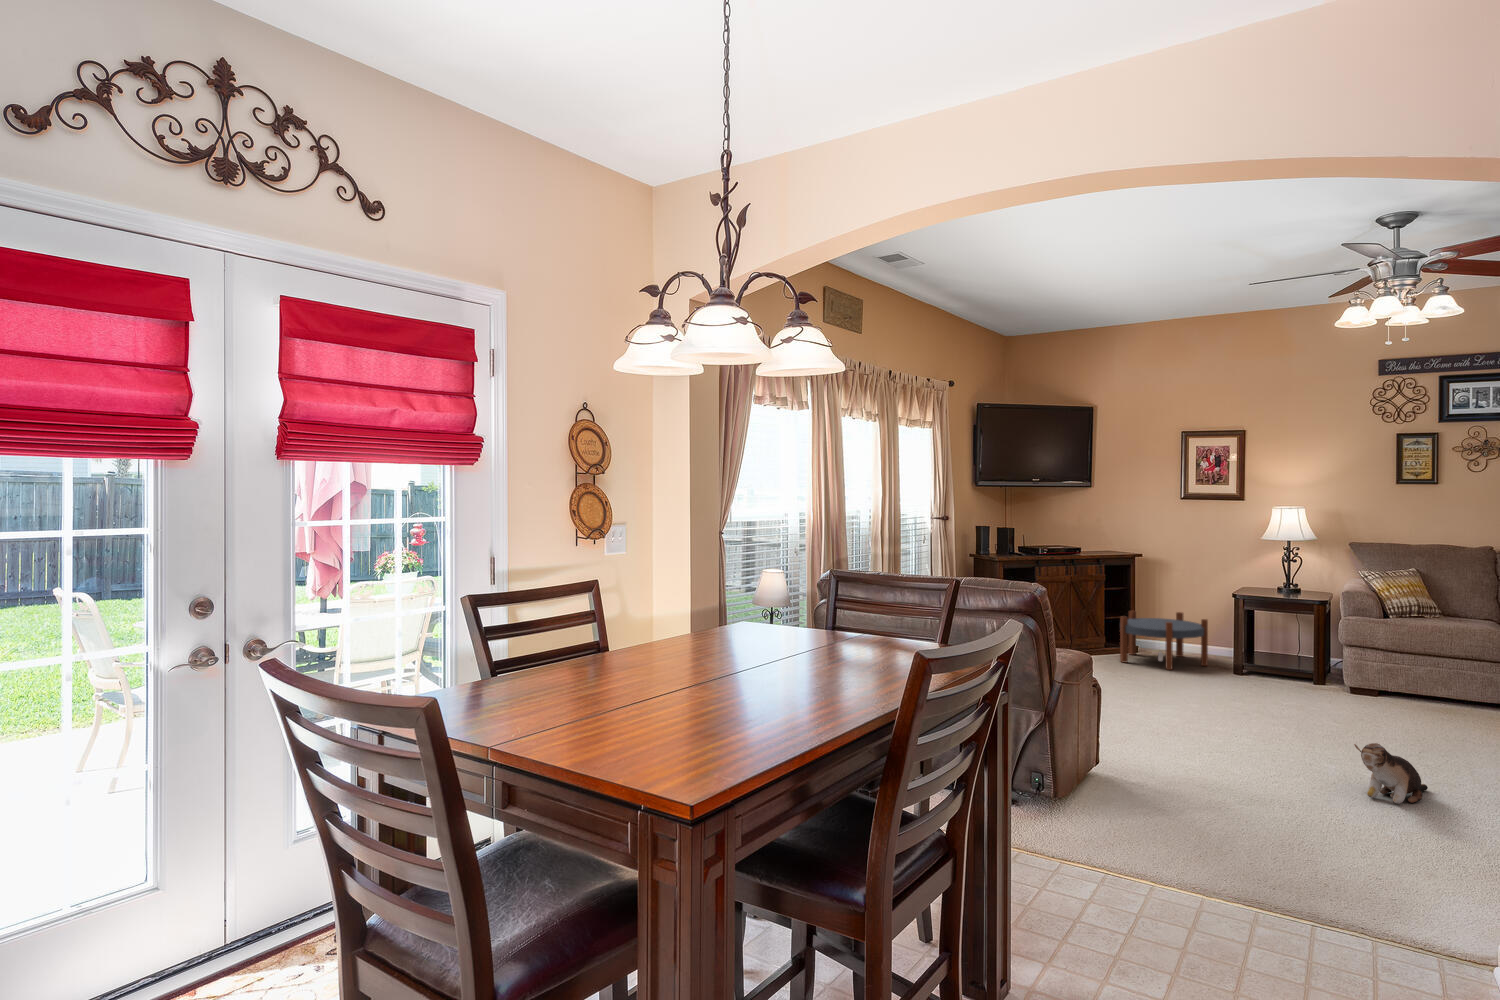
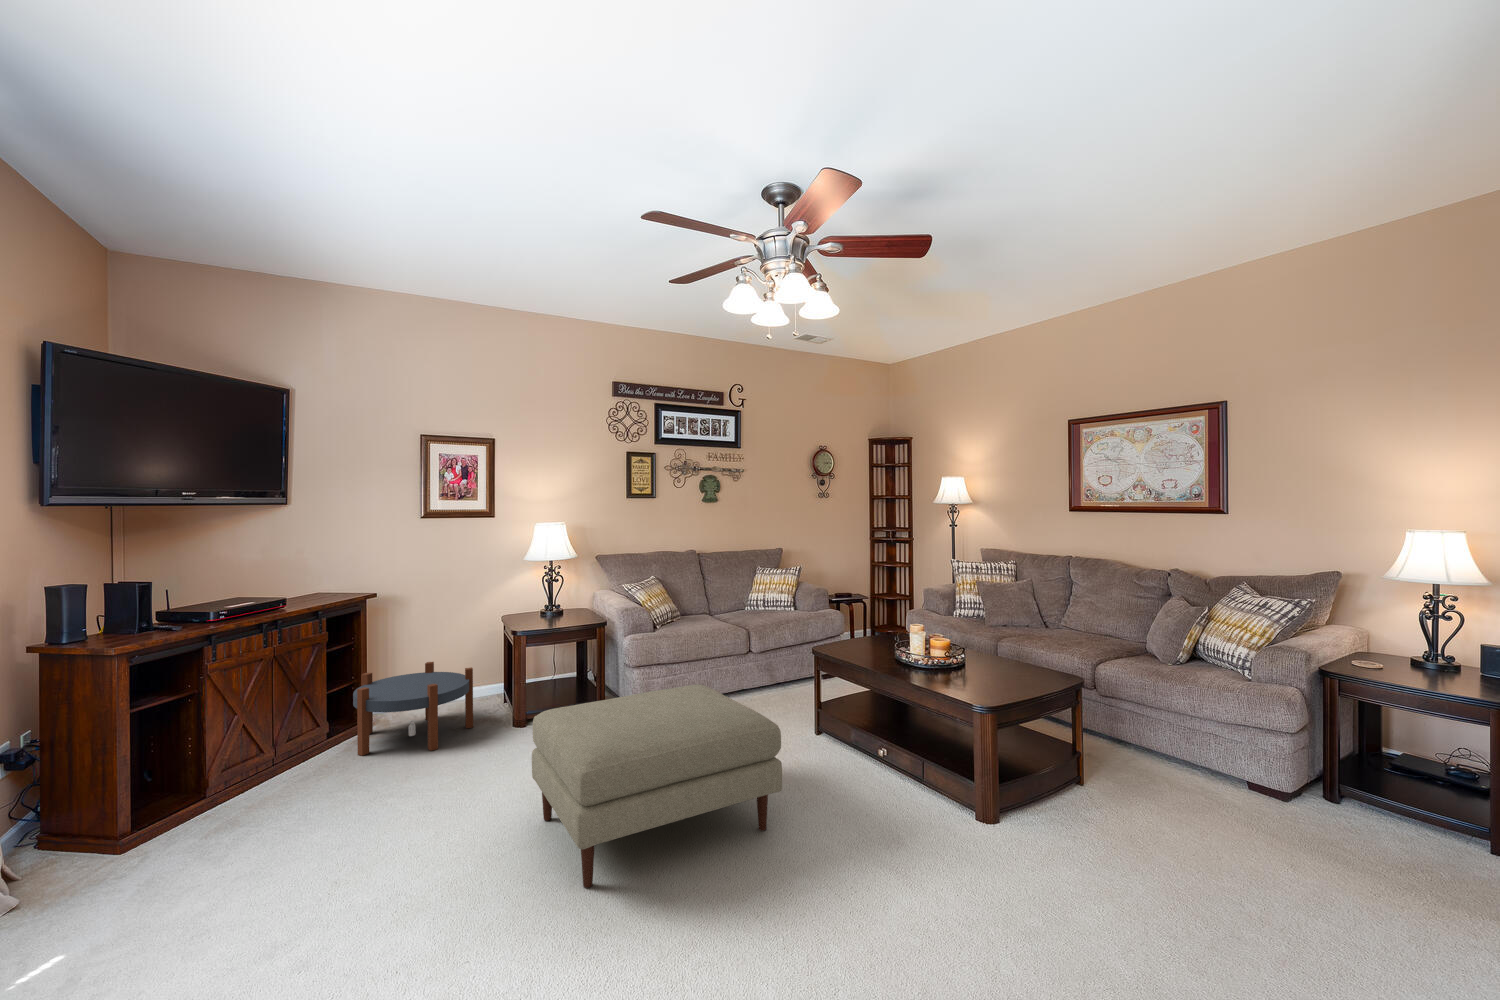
ottoman: none [1199,636,1386,754] -> present [532,684,782,888]
plush toy: present [1354,743,1428,803] -> none [863,859,914,941]

